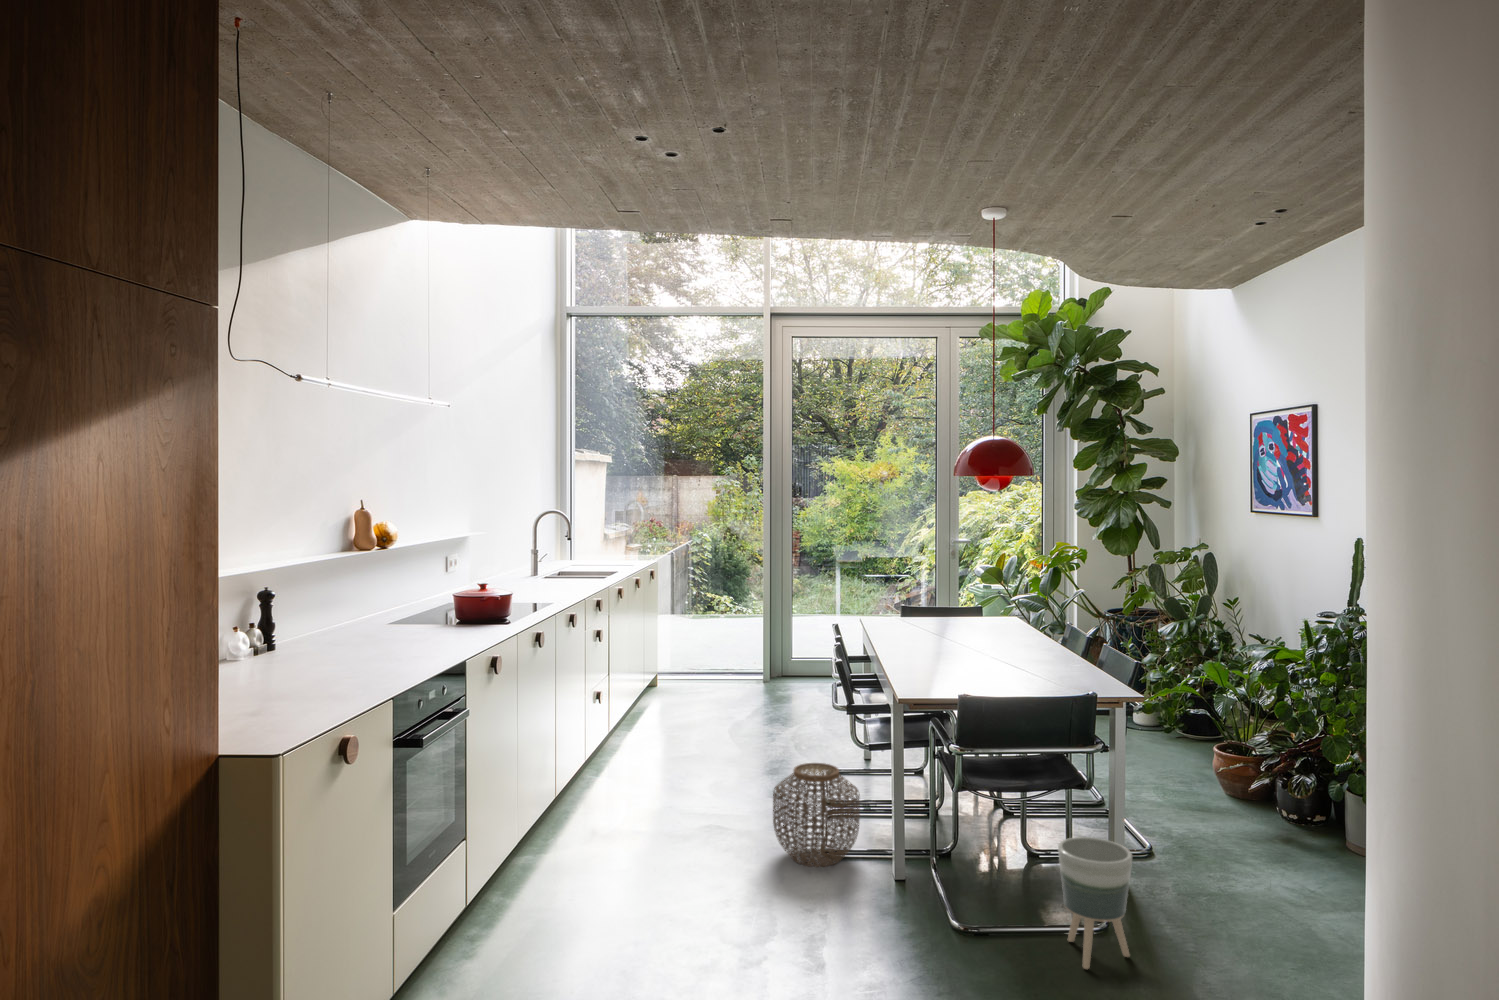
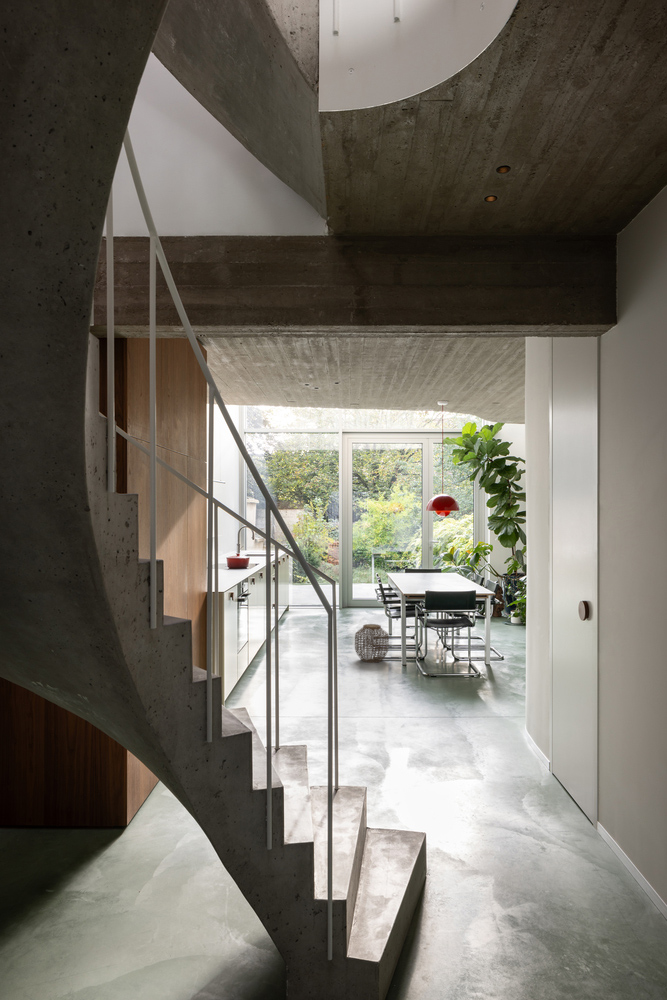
planter: present [1058,837,1132,969] -> none [460,641,485,684]

